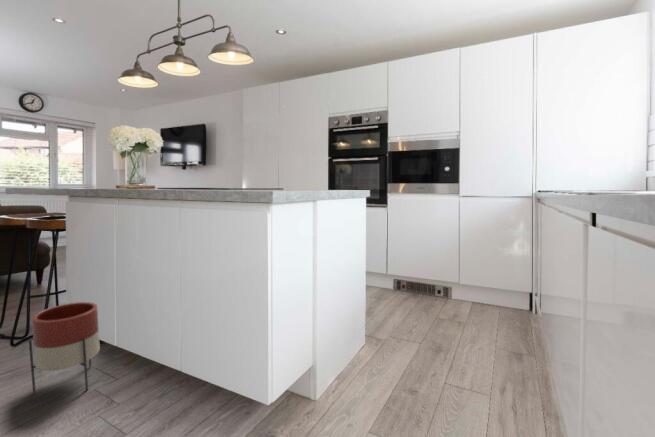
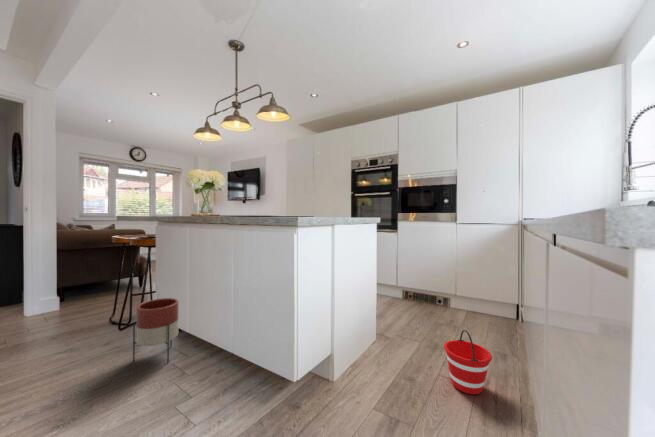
bucket: none [451,328,508,403] -> present [444,330,492,394]

